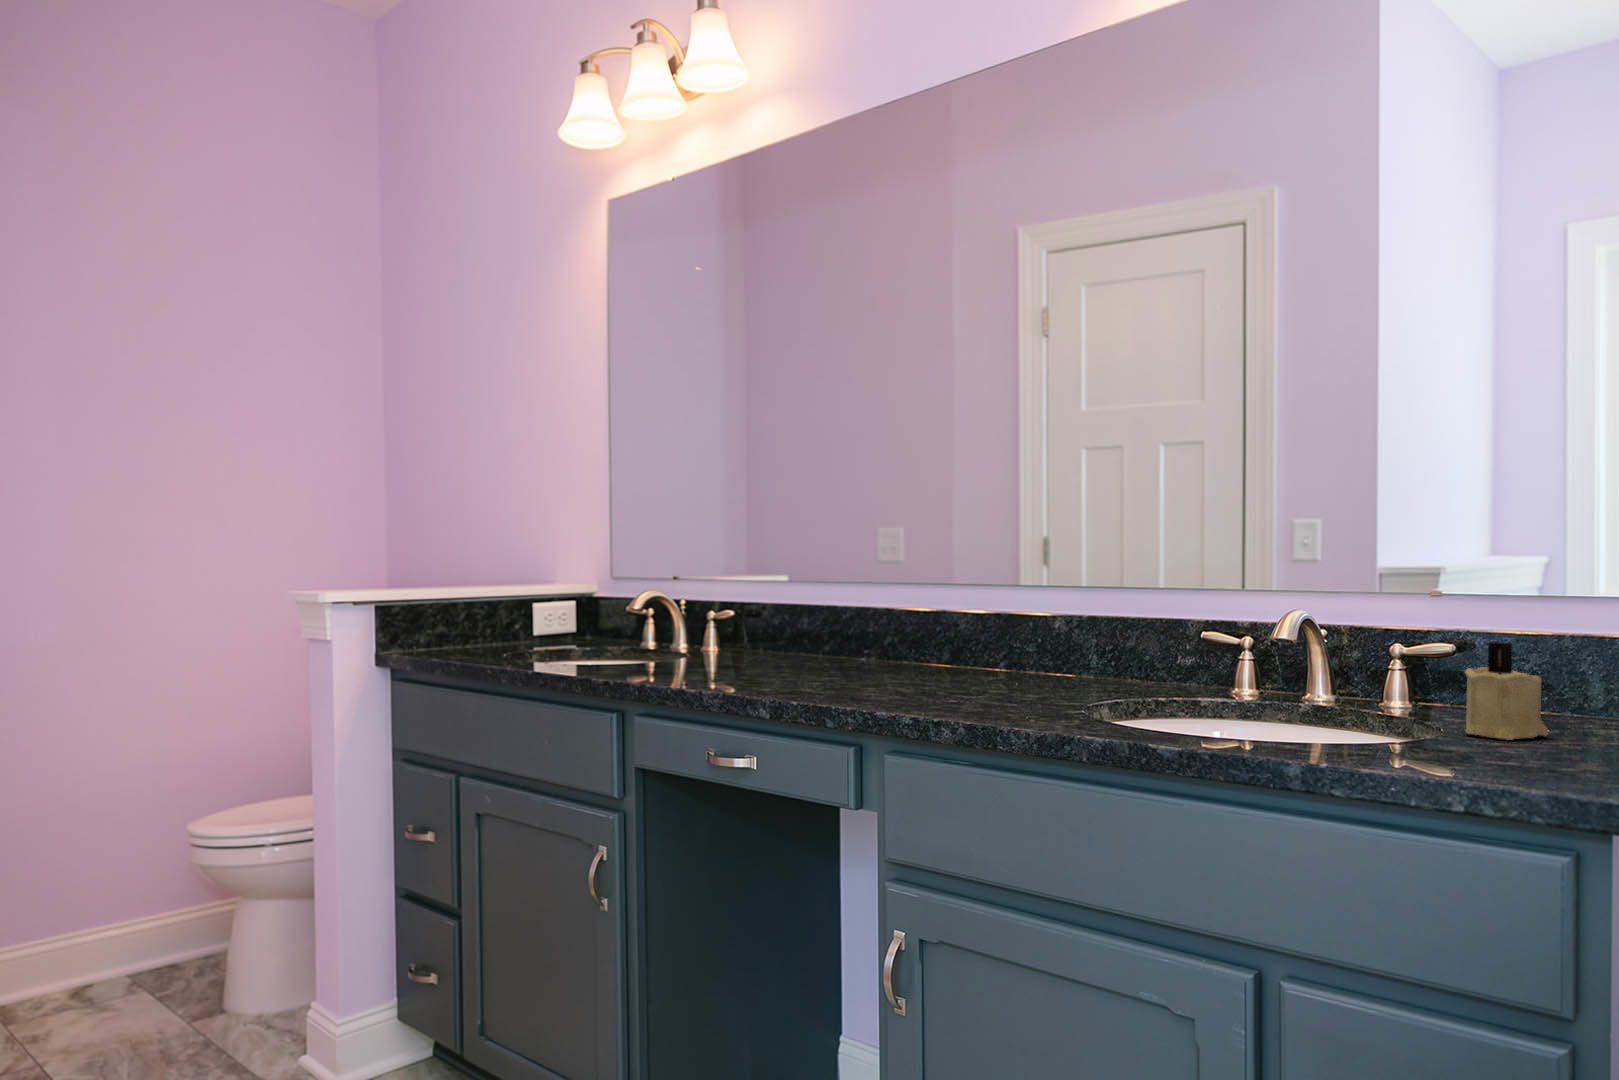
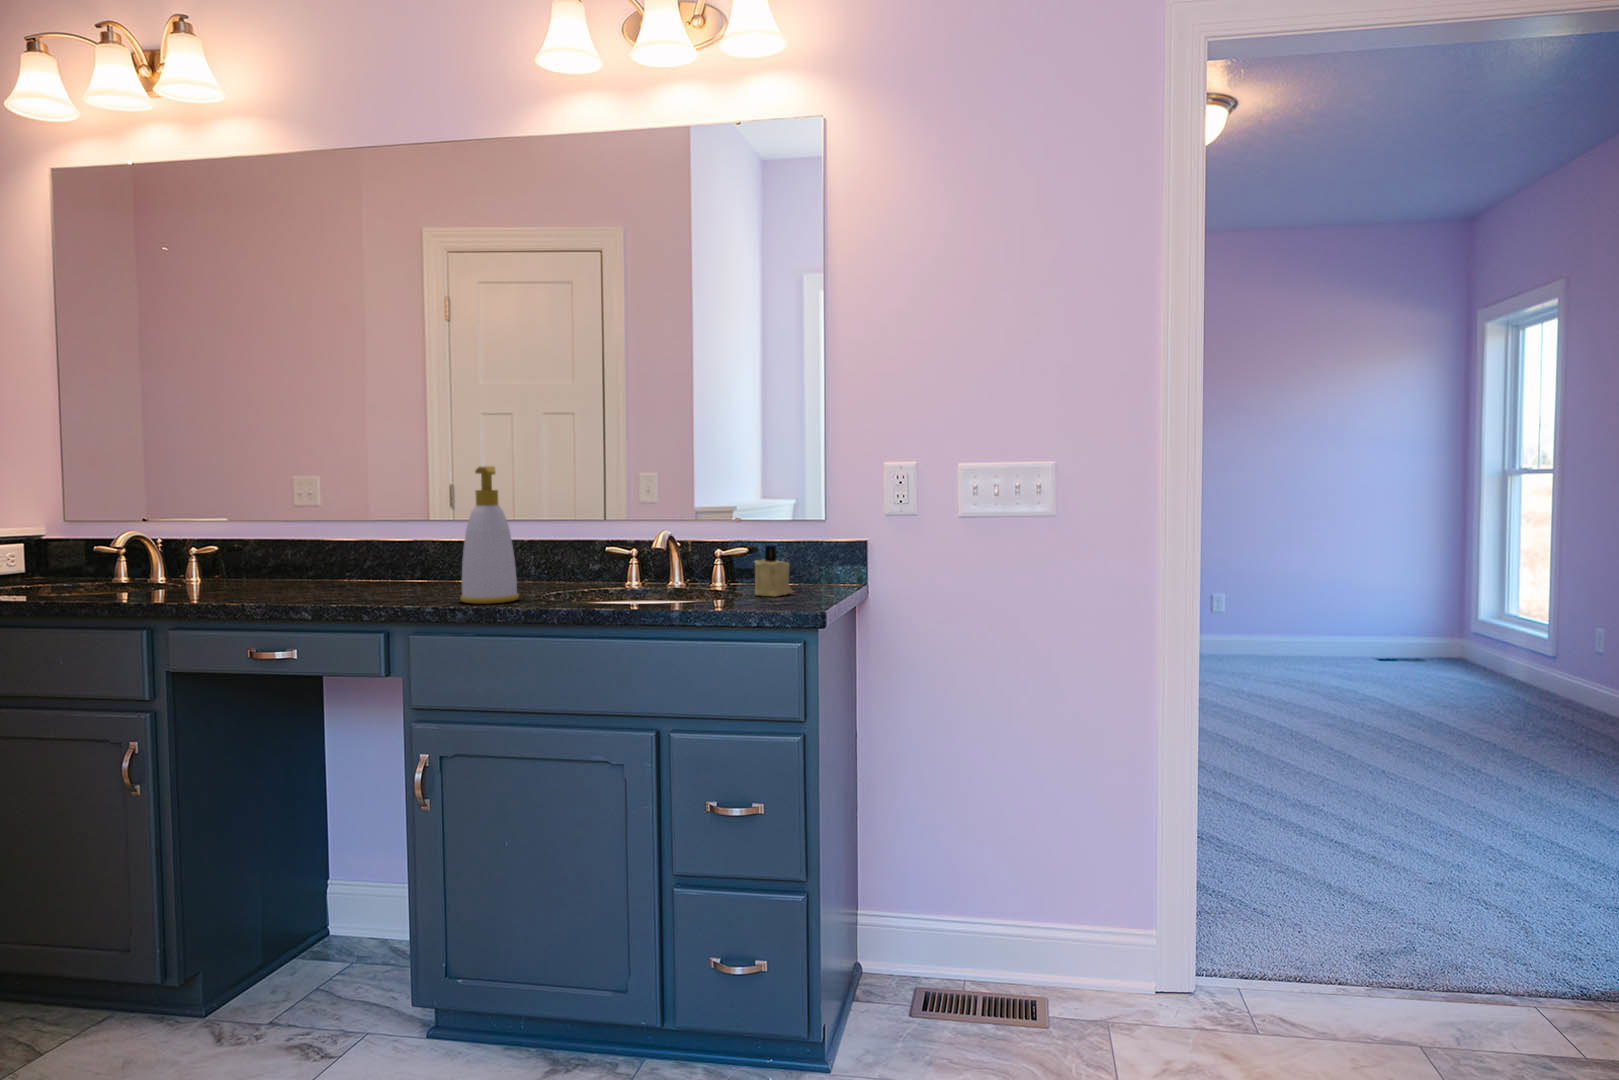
soap bottle: none [961,504,1049,712] -> present [460,466,519,604]

